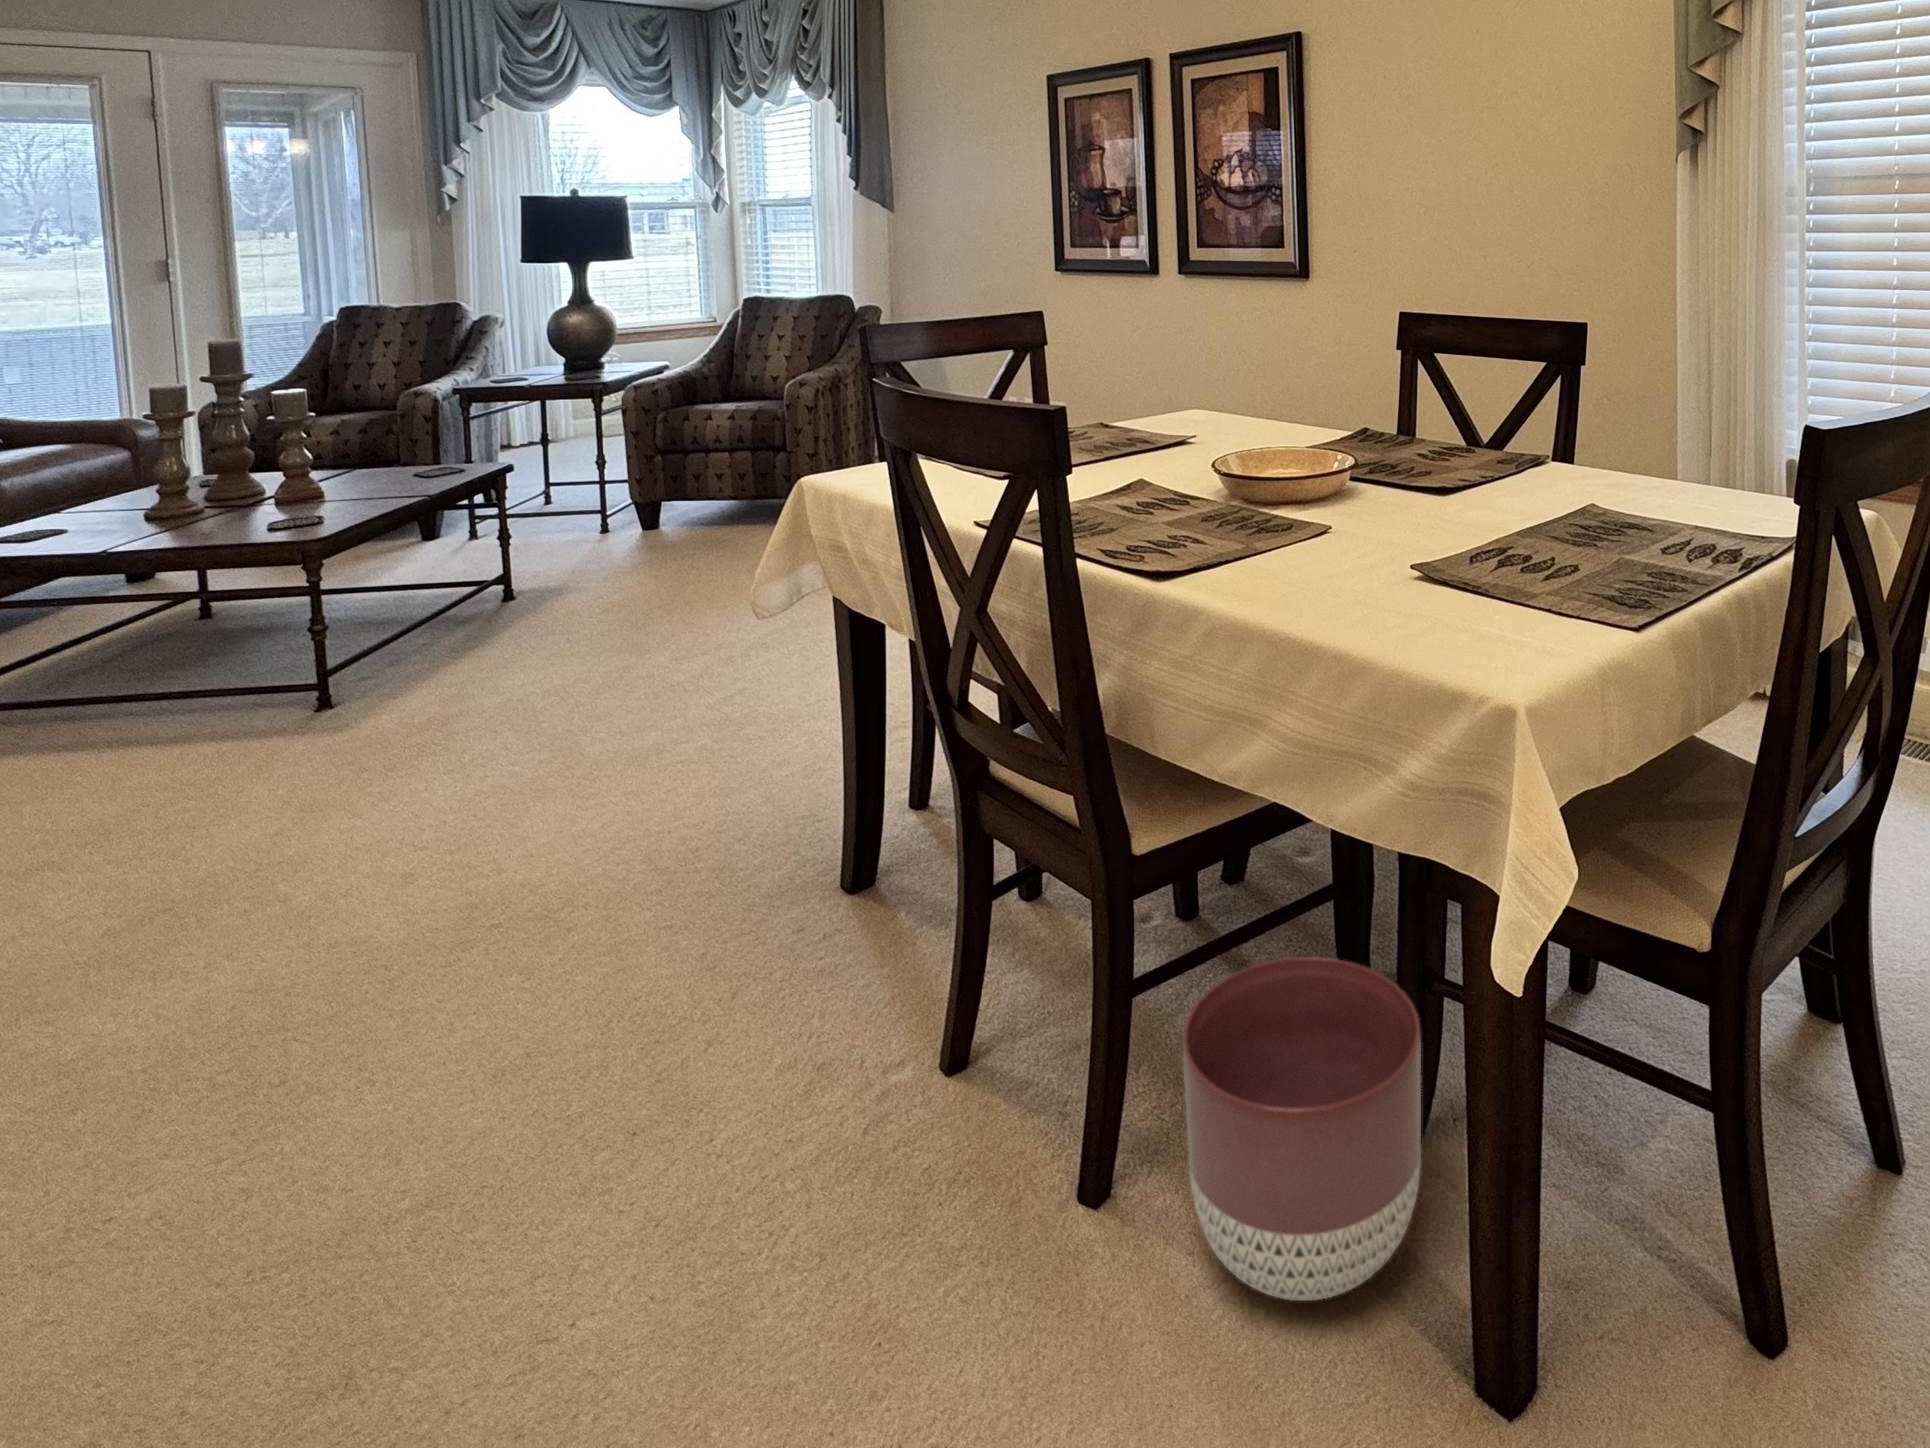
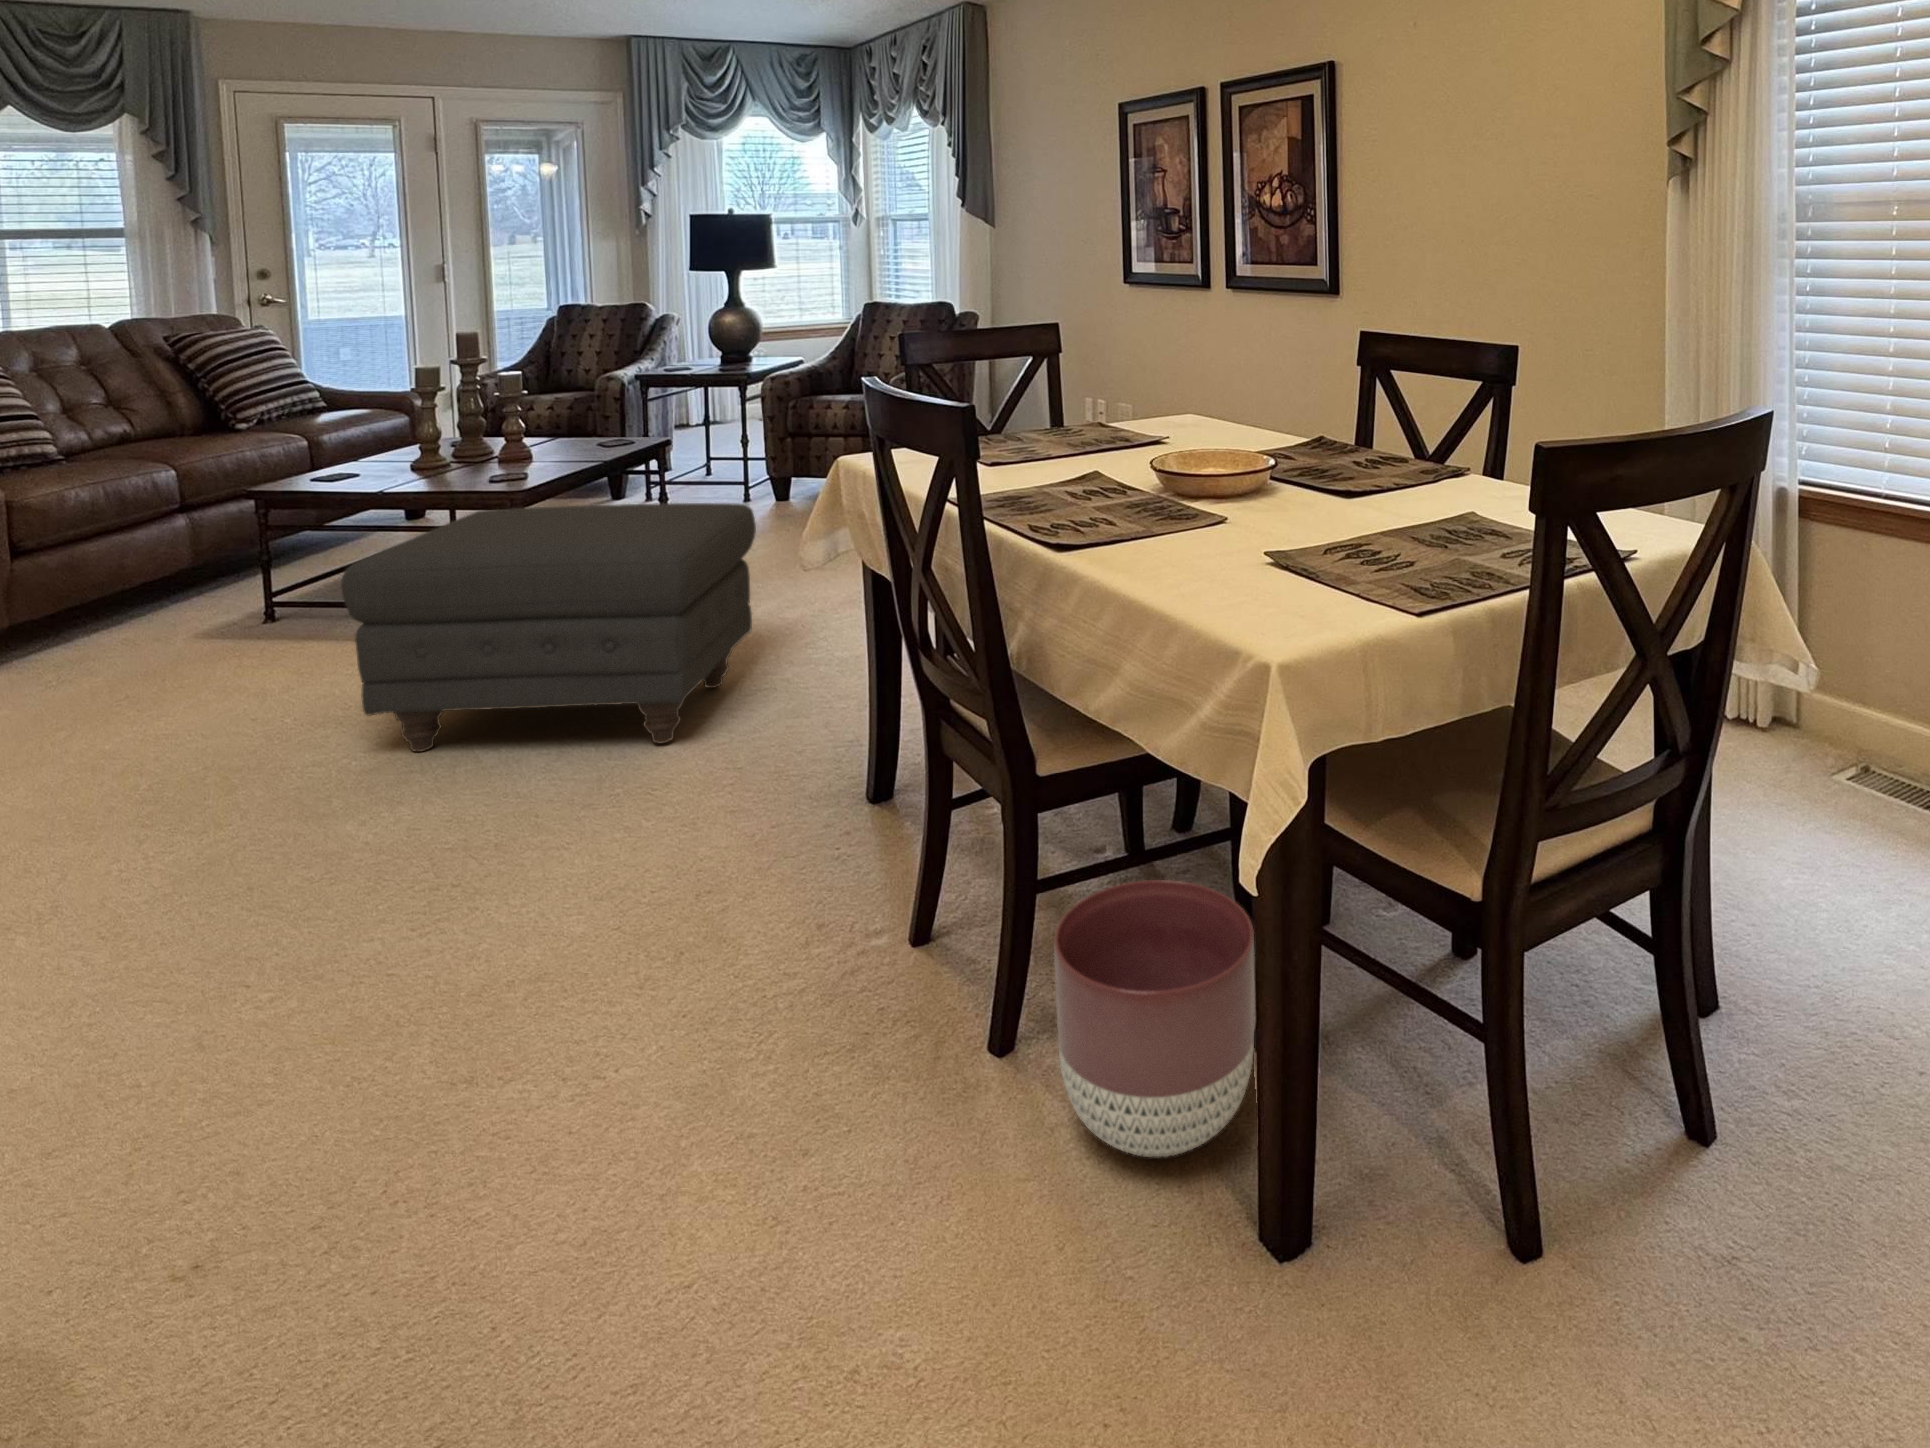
ottoman: none [75,541,660,897] -> present [341,503,756,752]

